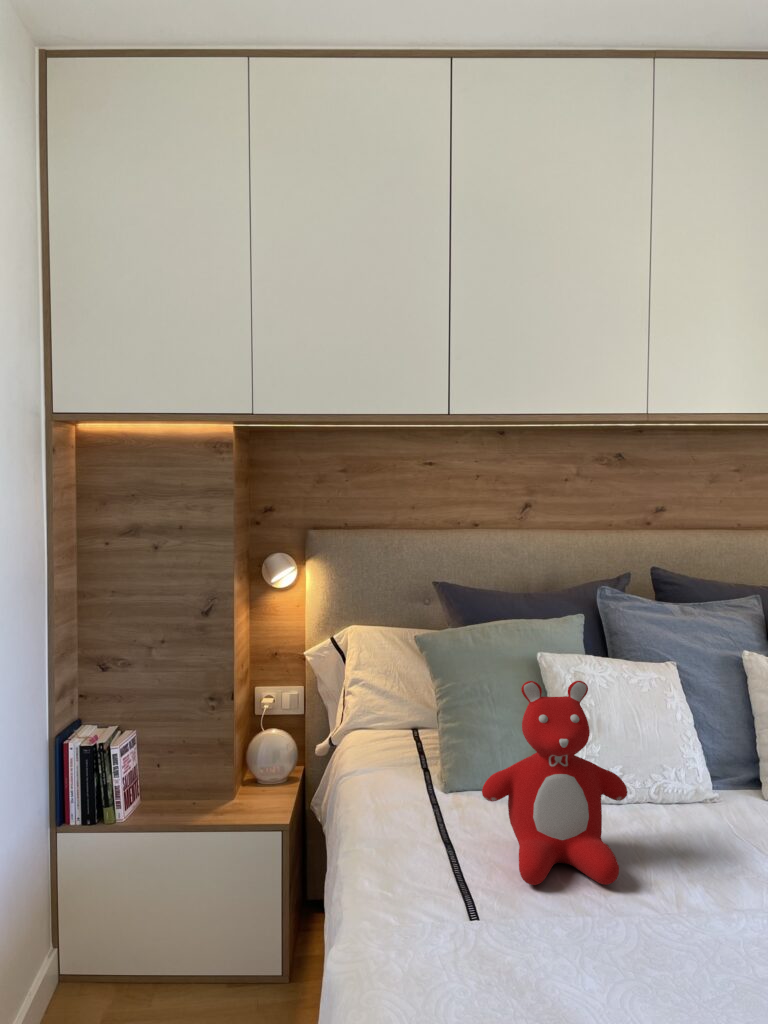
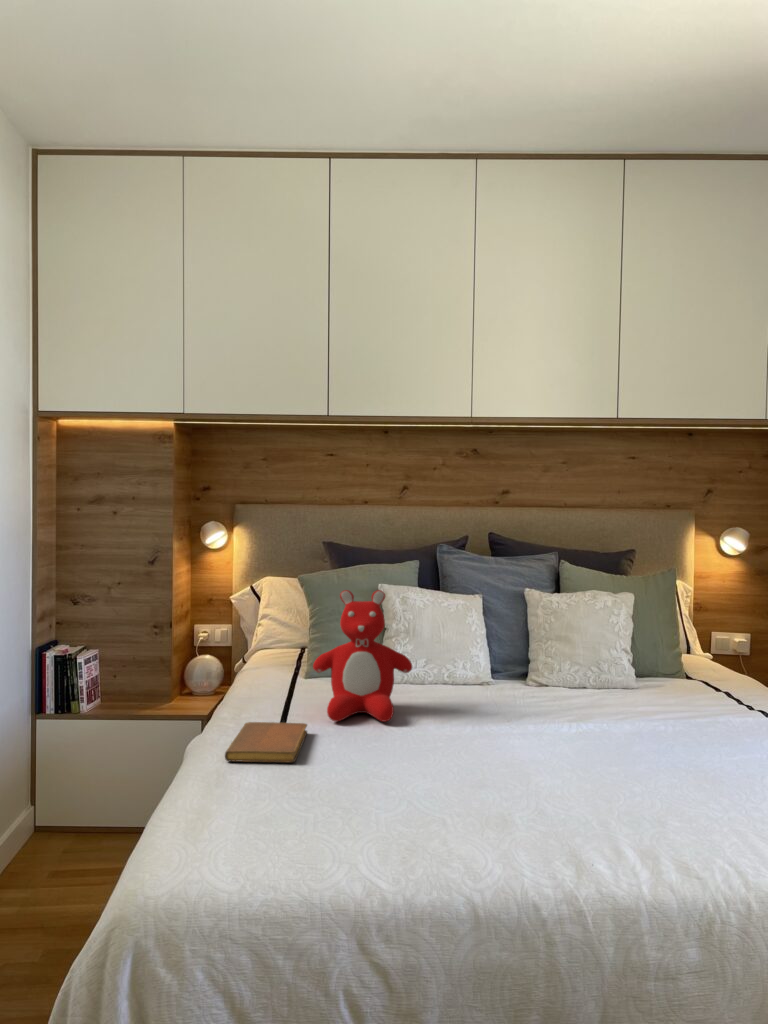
notebook: none [407,898,524,995] -> present [225,722,307,762]

